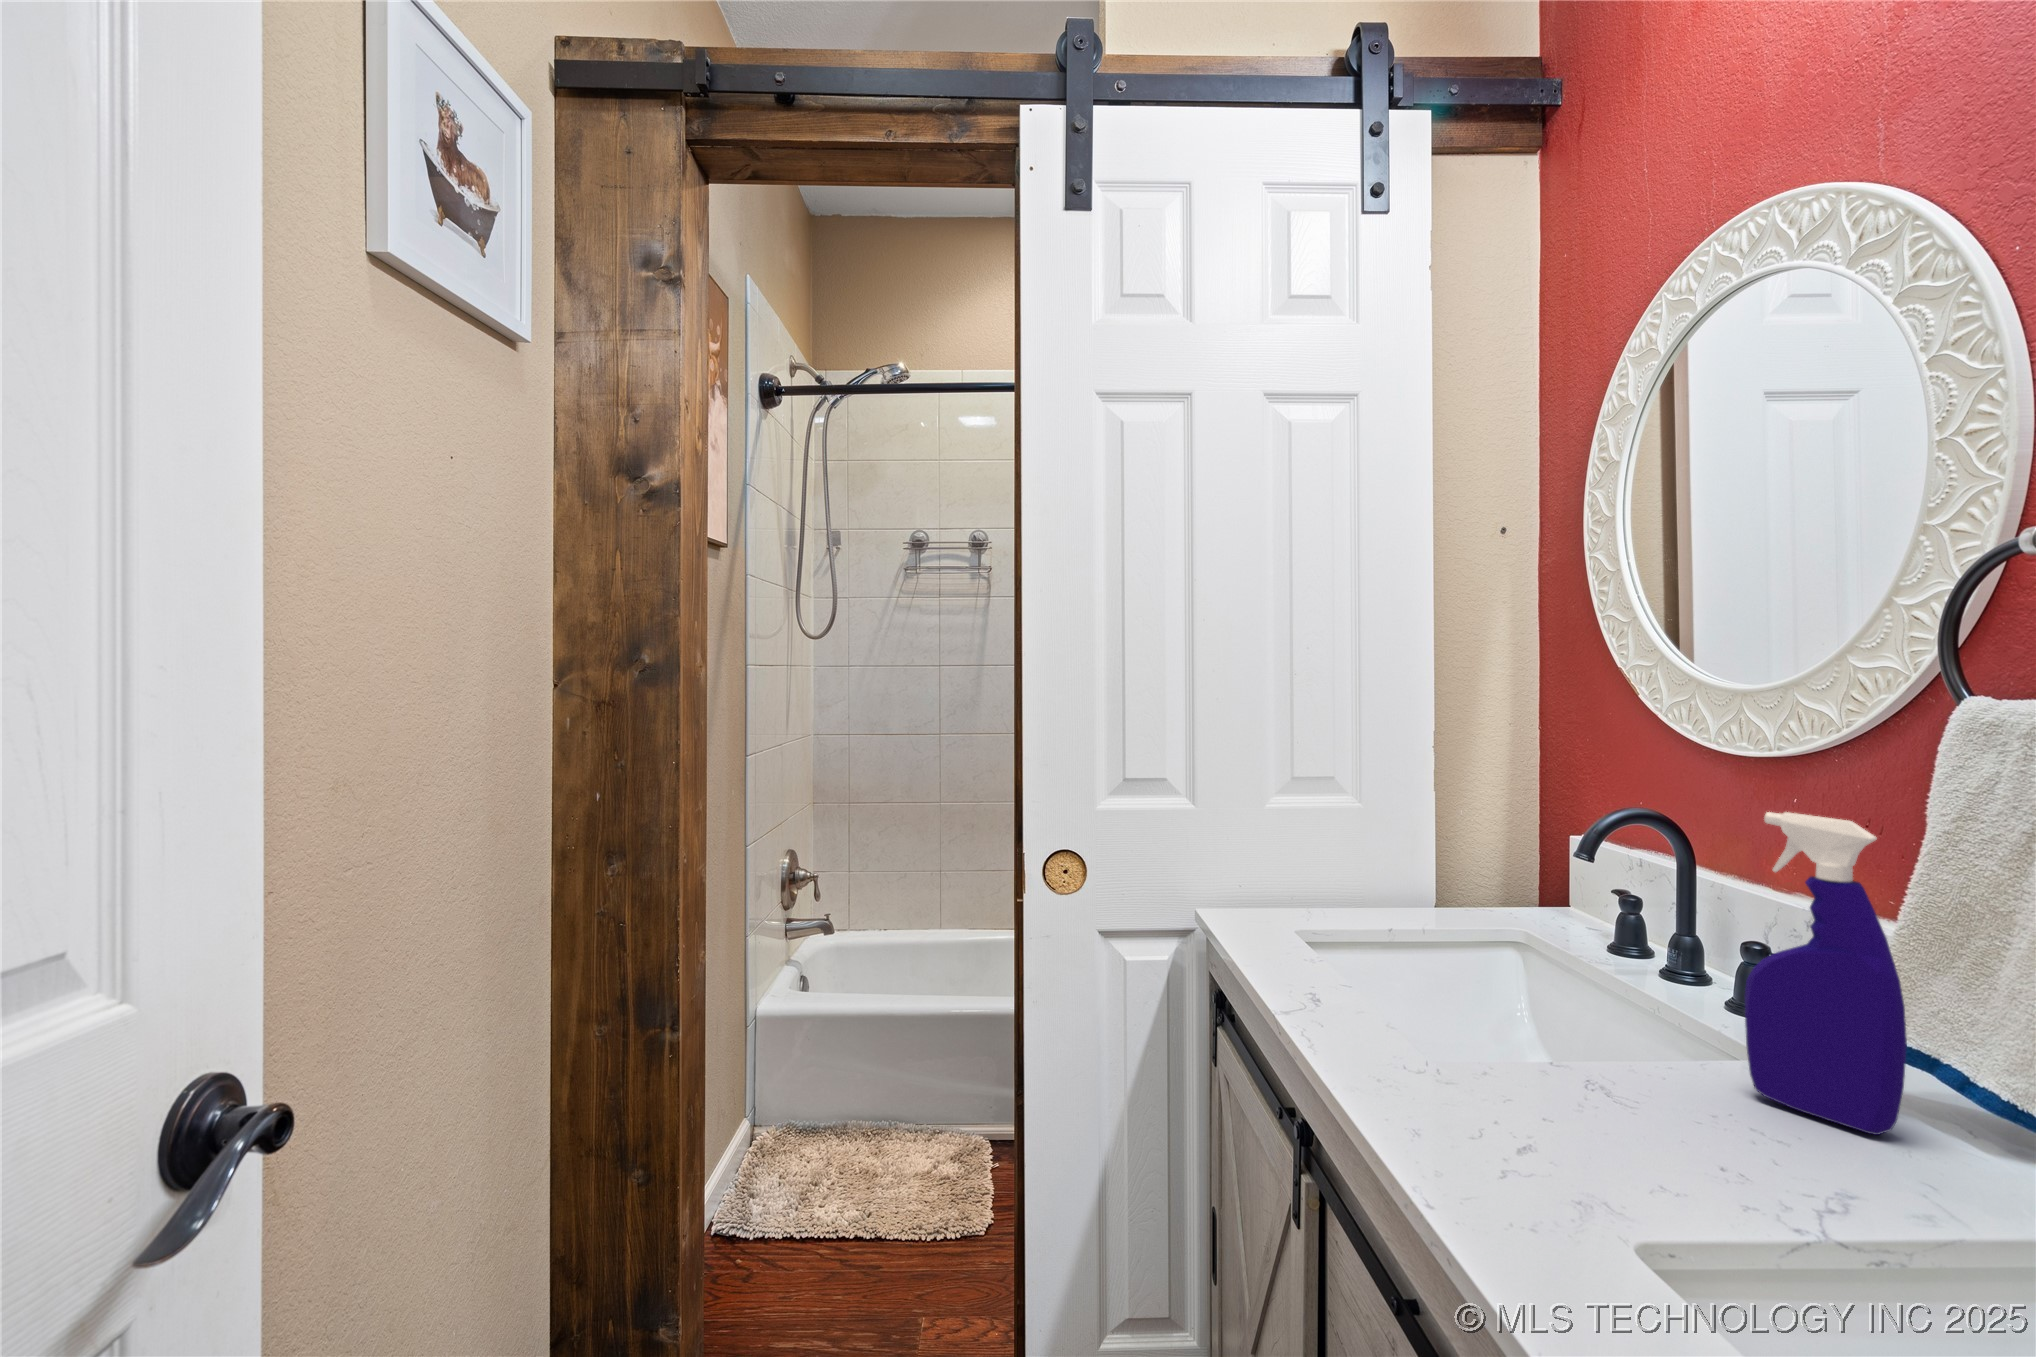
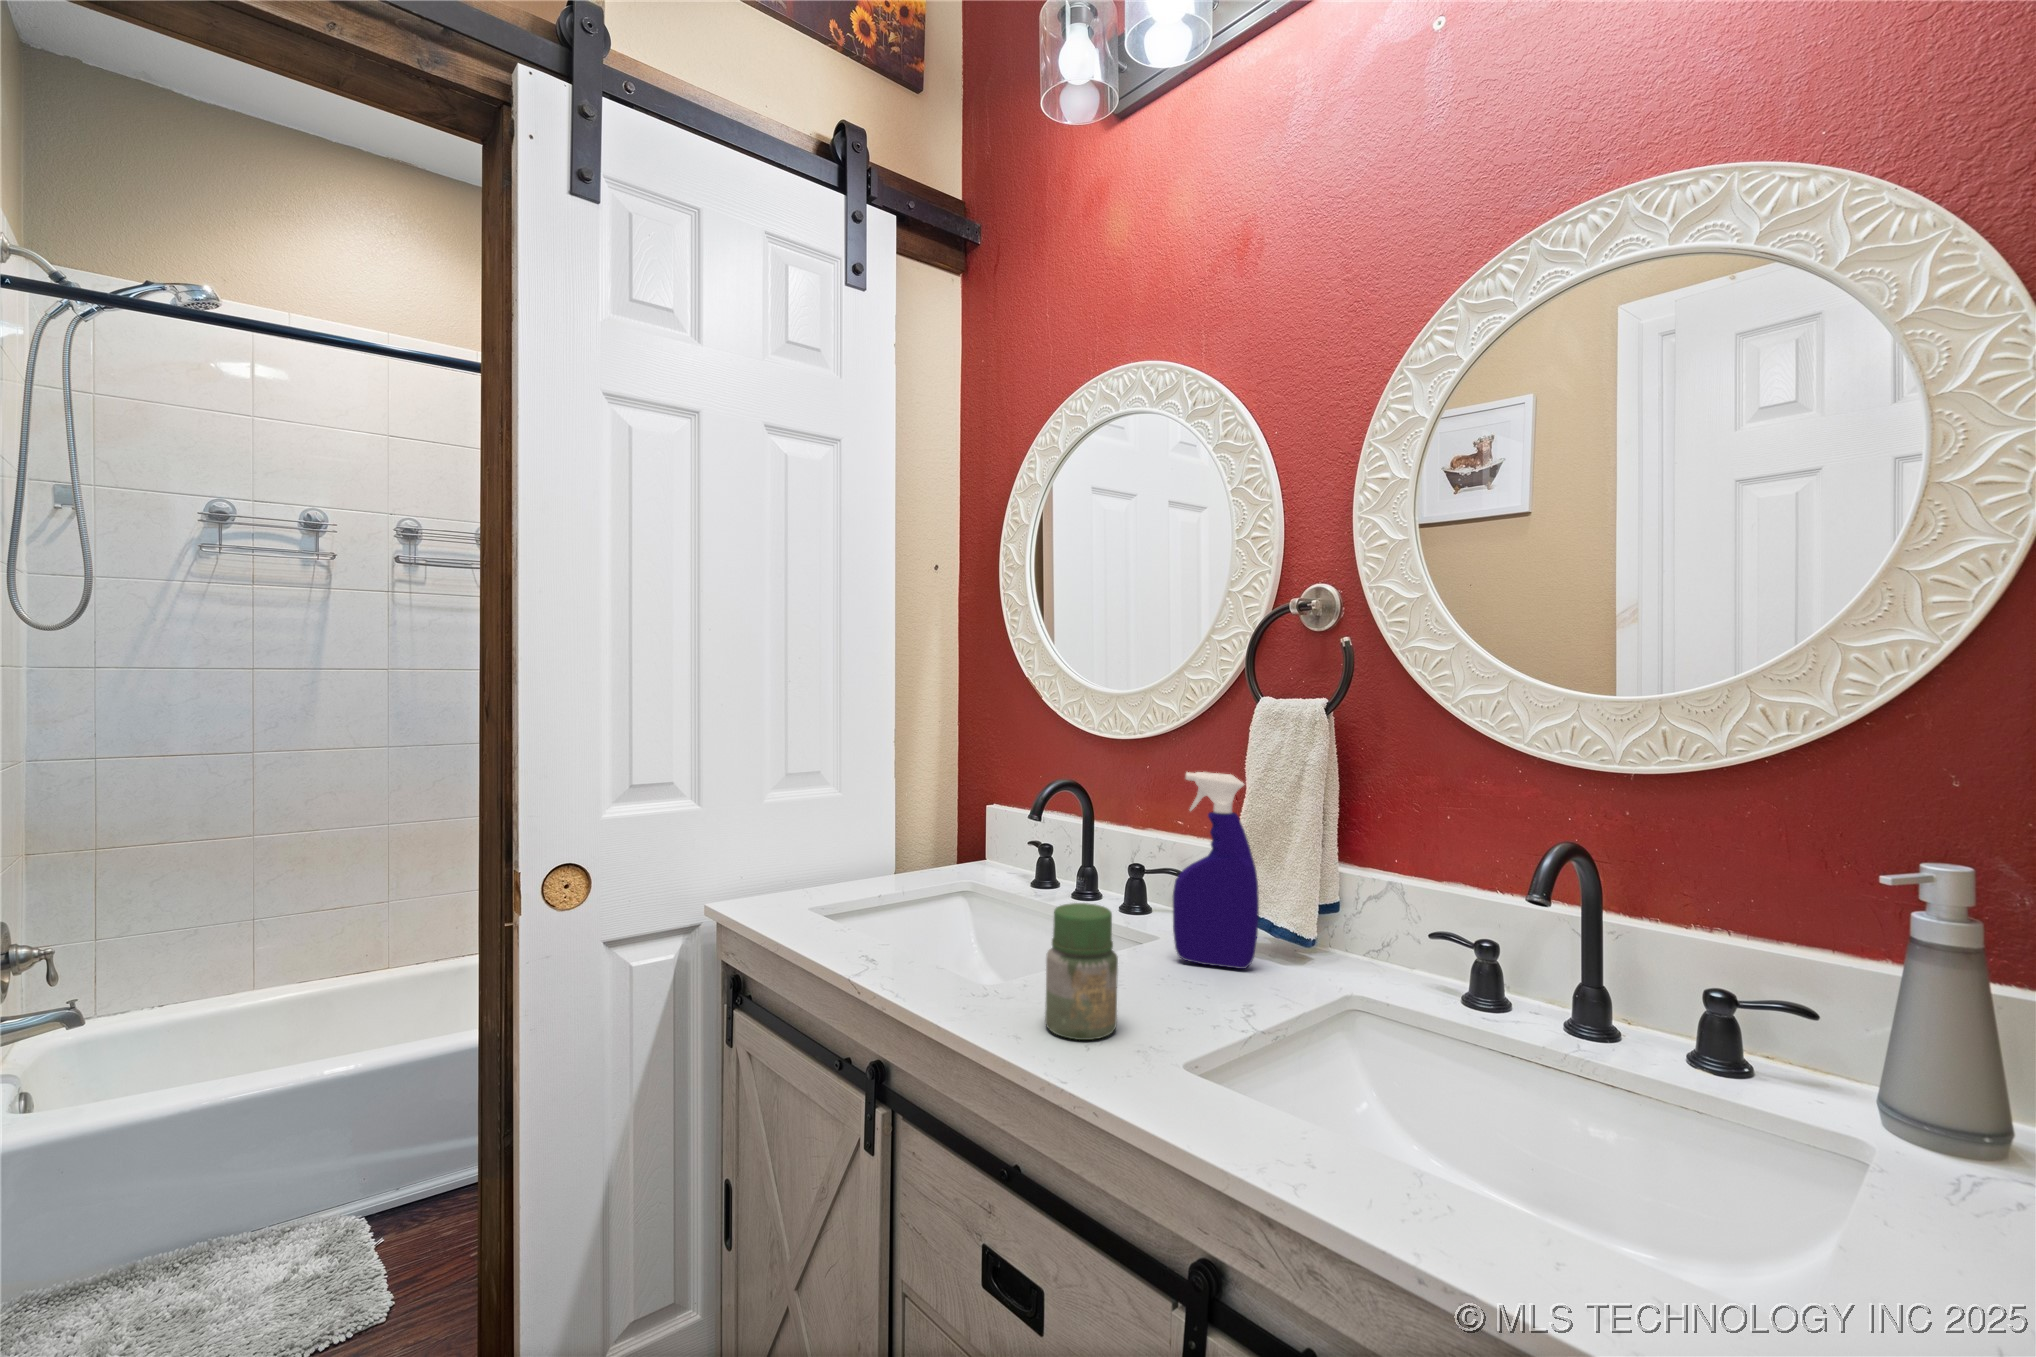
jar: none [1443,969,1548,1155] -> present [1045,903,1118,1040]

